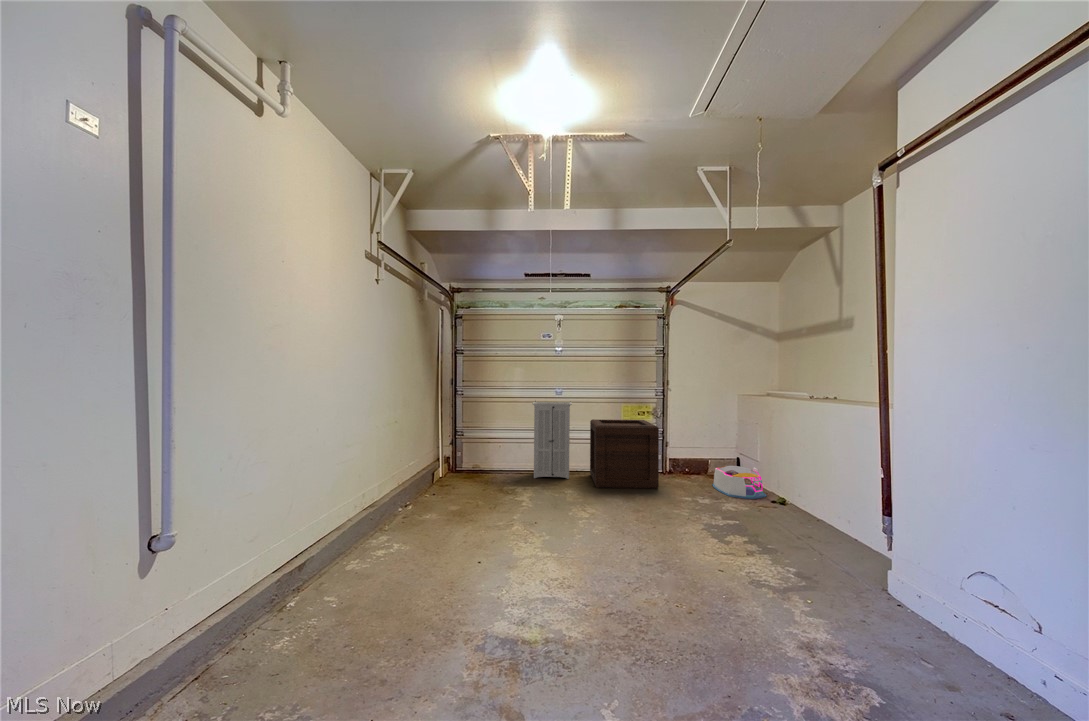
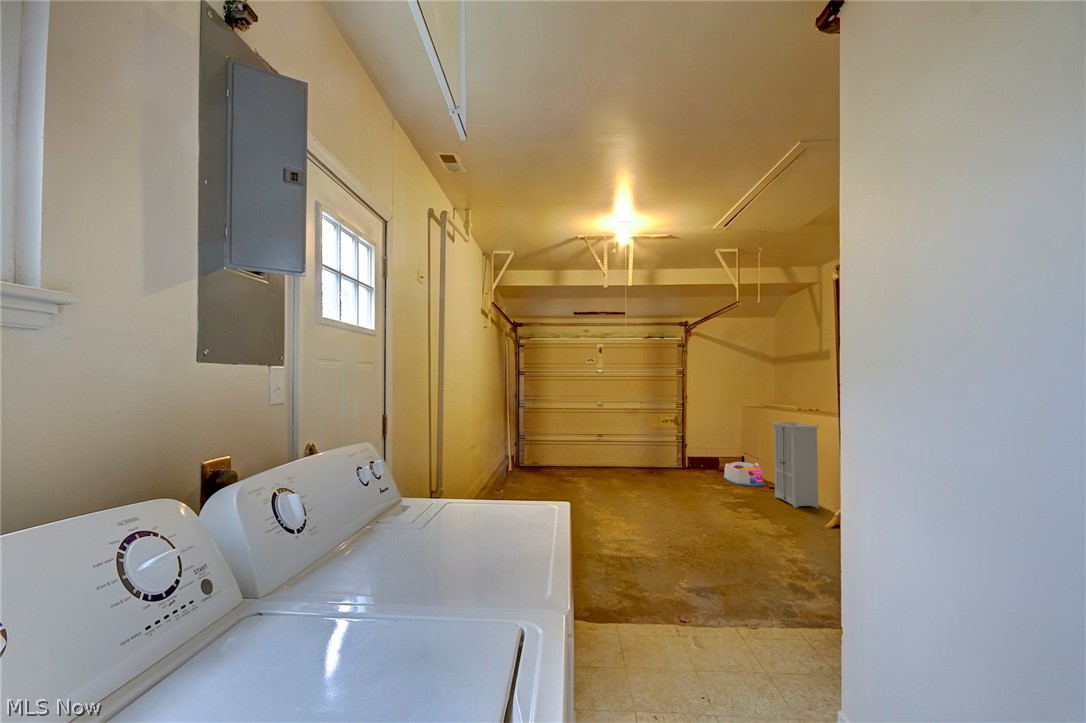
storage cabinet: present [532,401,572,479] -> present [771,422,818,508]
wooden crate: present [590,419,659,489] -> none [626,426,682,479]

